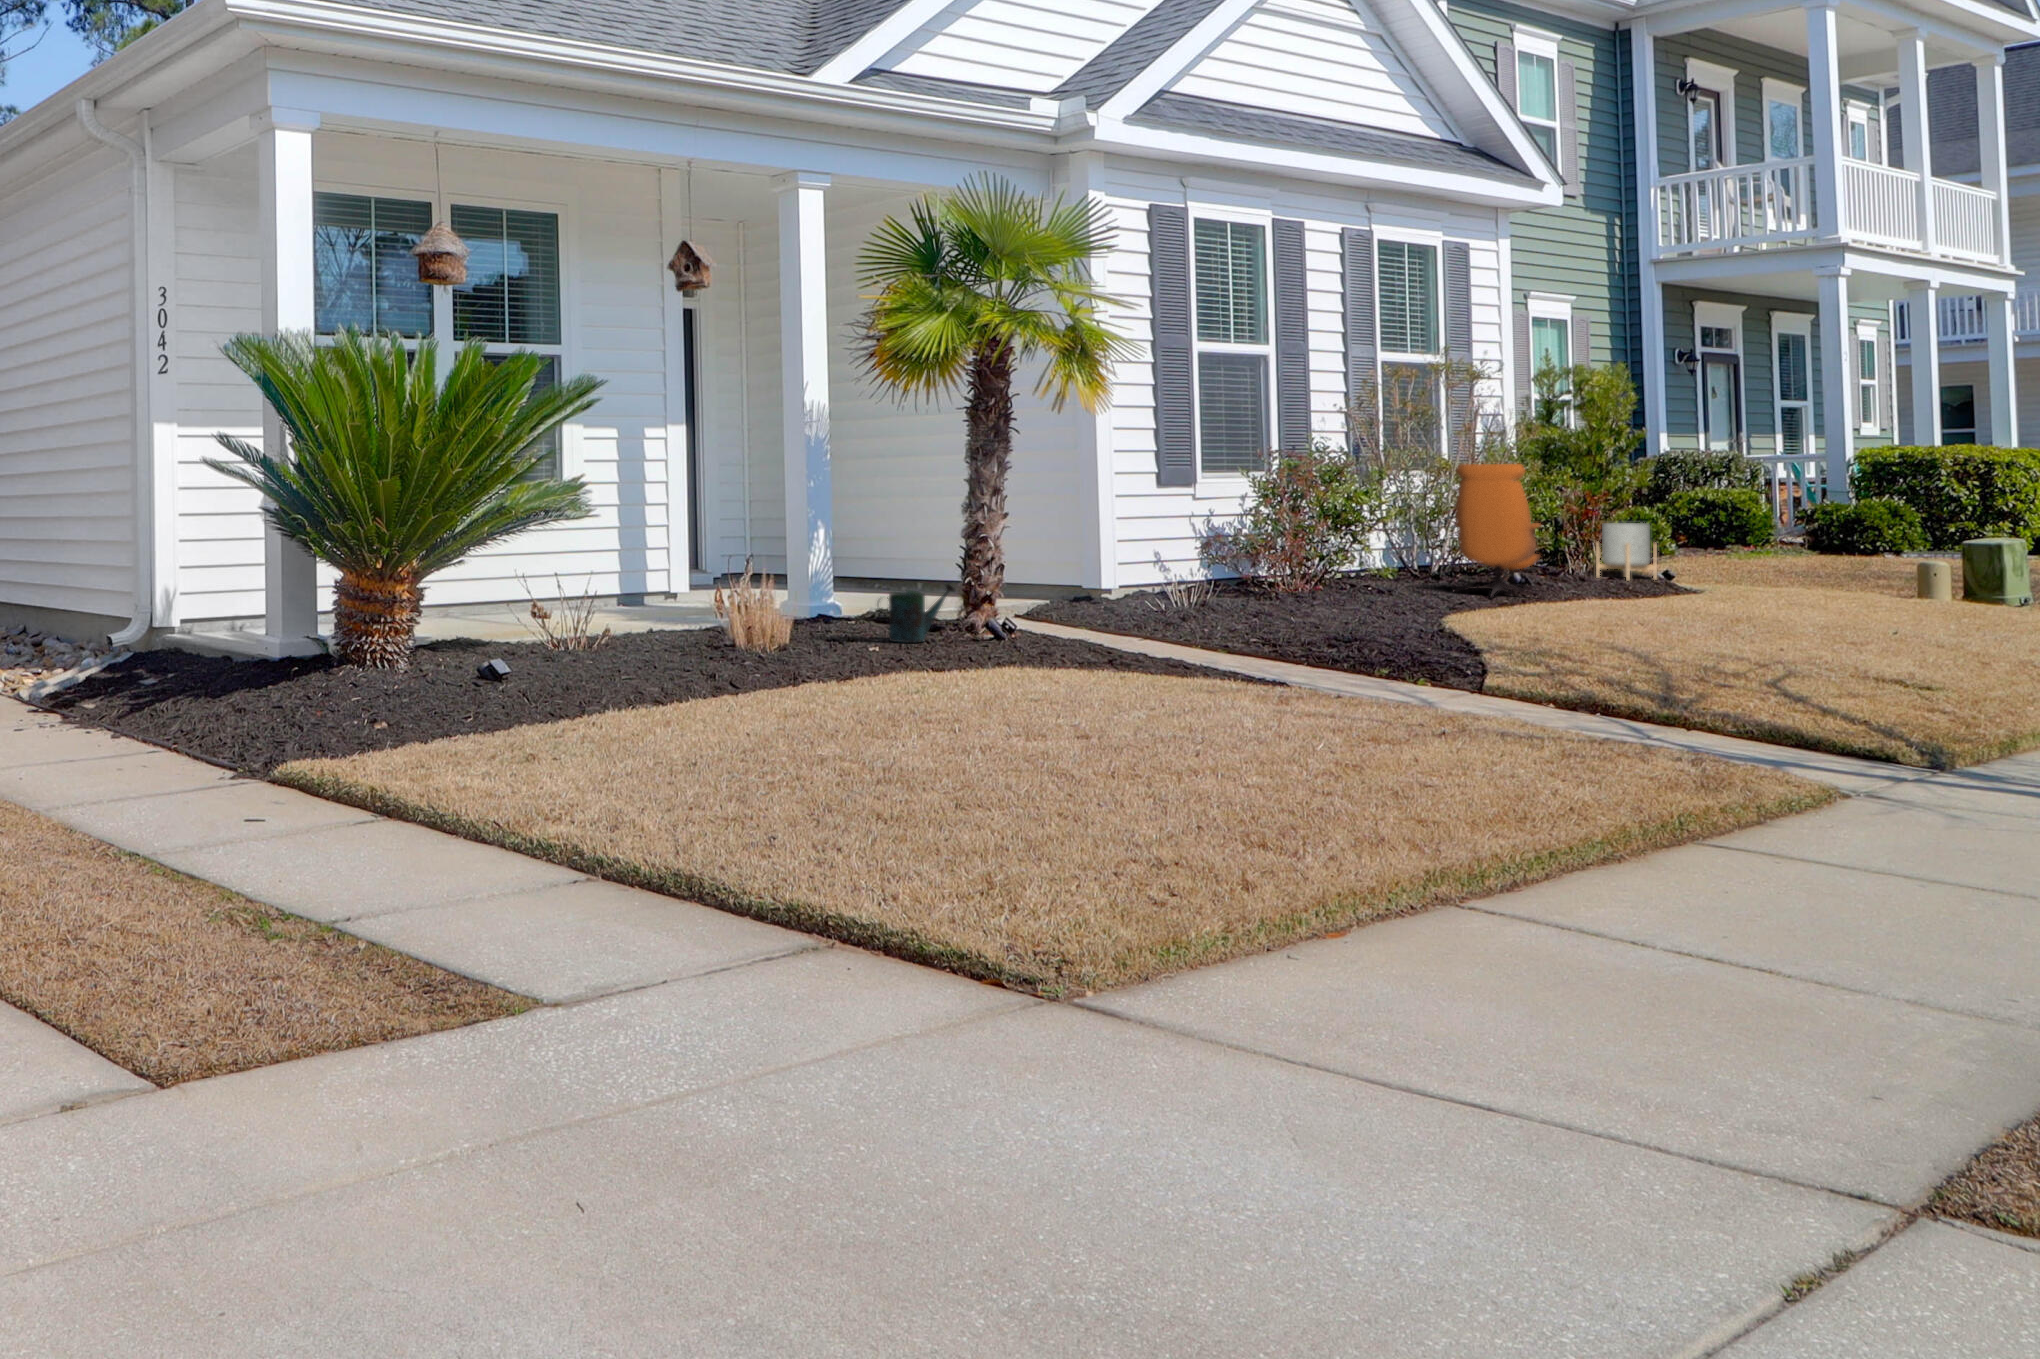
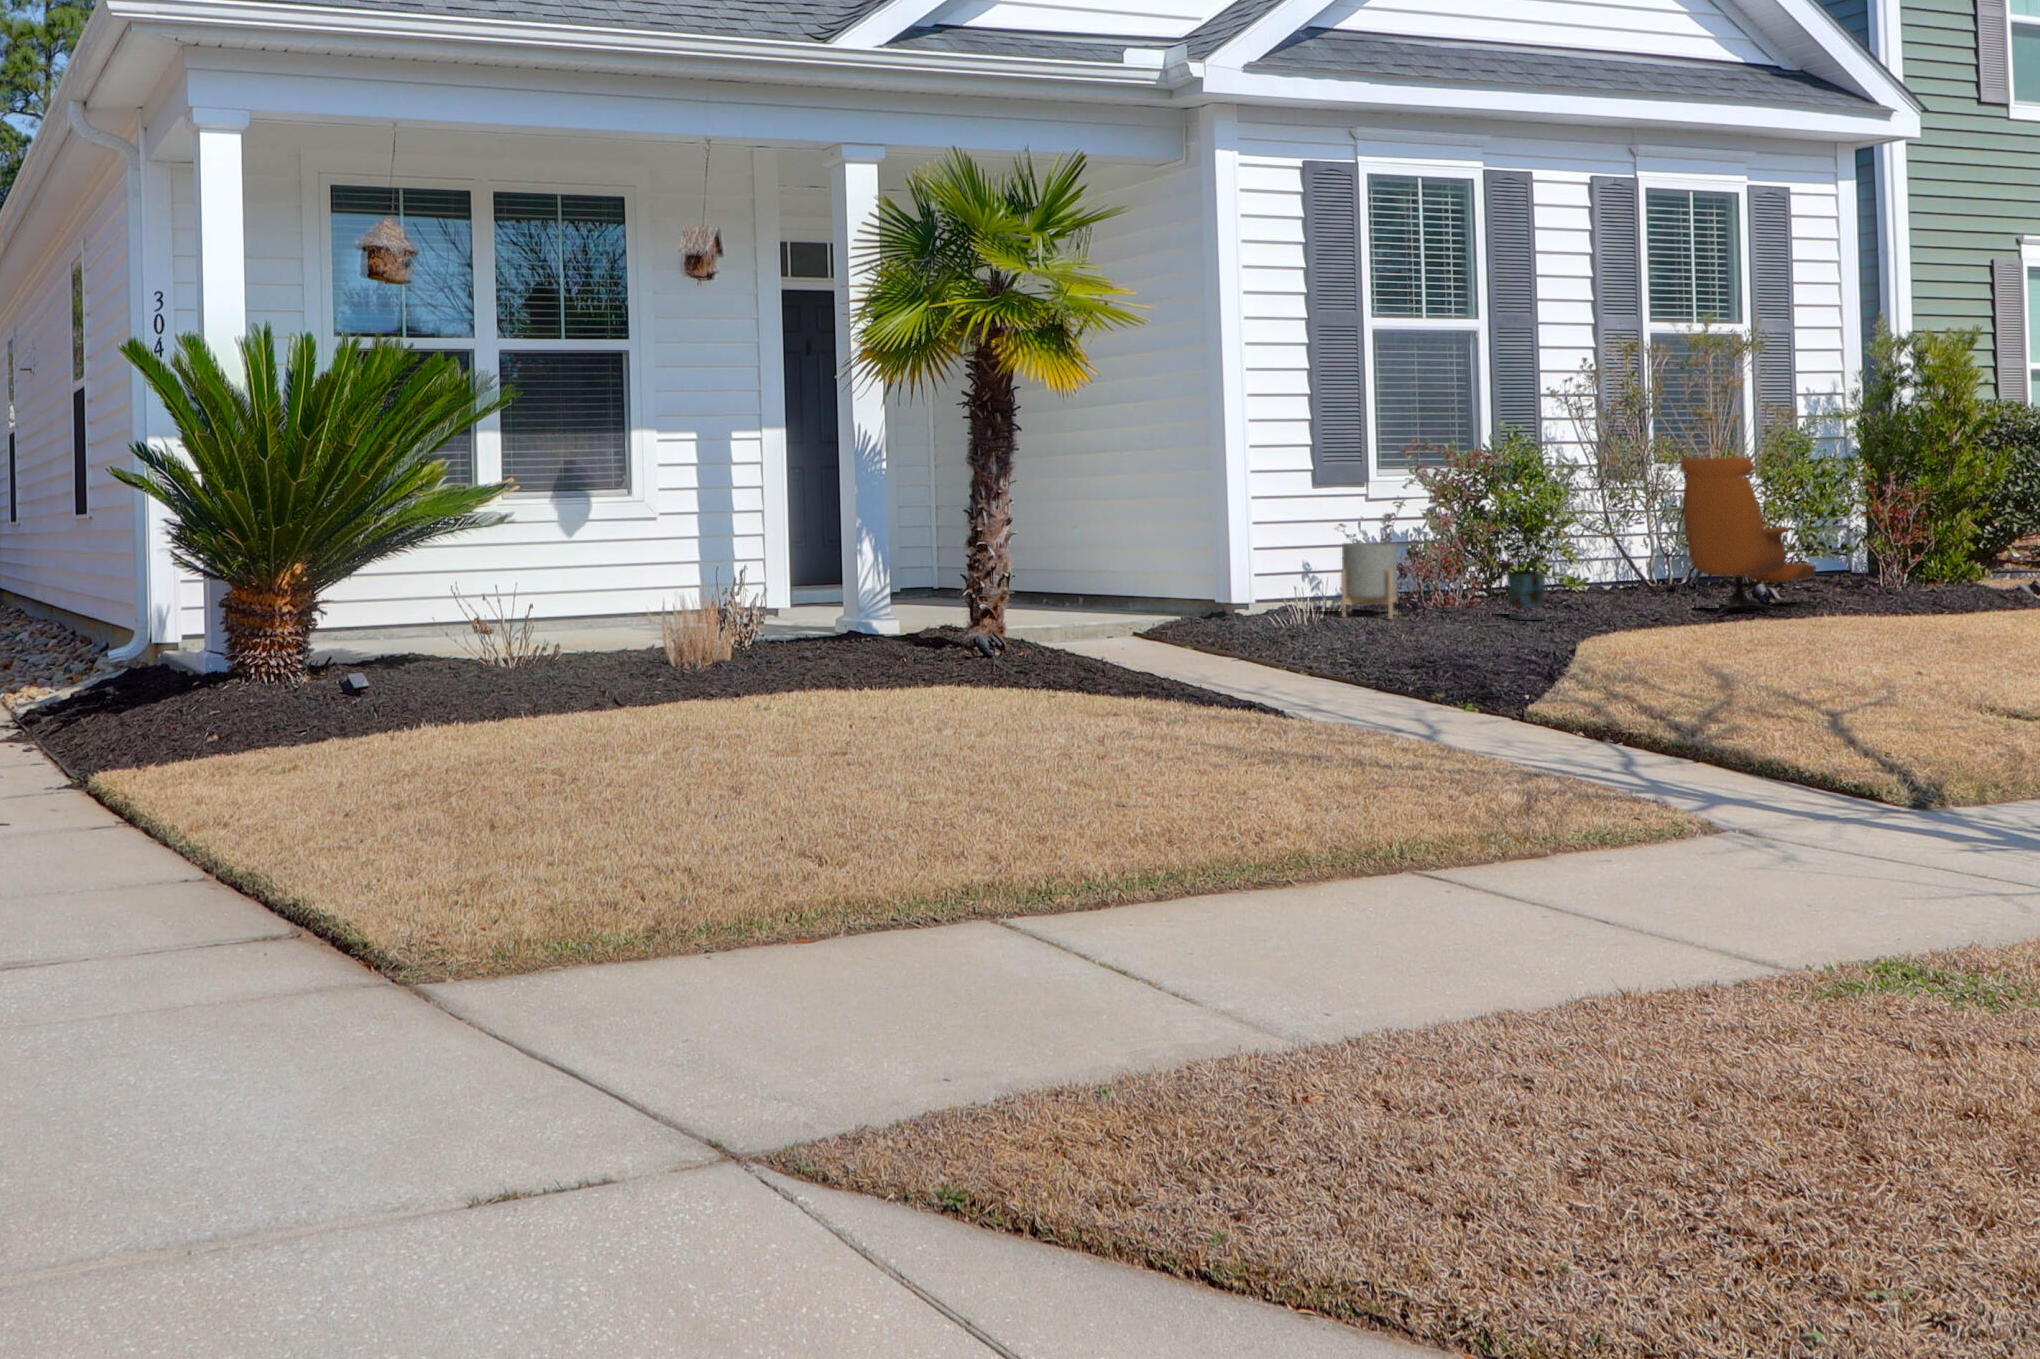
planter: present [1596,523,1657,580] -> present [1341,543,1398,618]
watering can: present [885,585,955,643] -> present [1500,562,1545,620]

